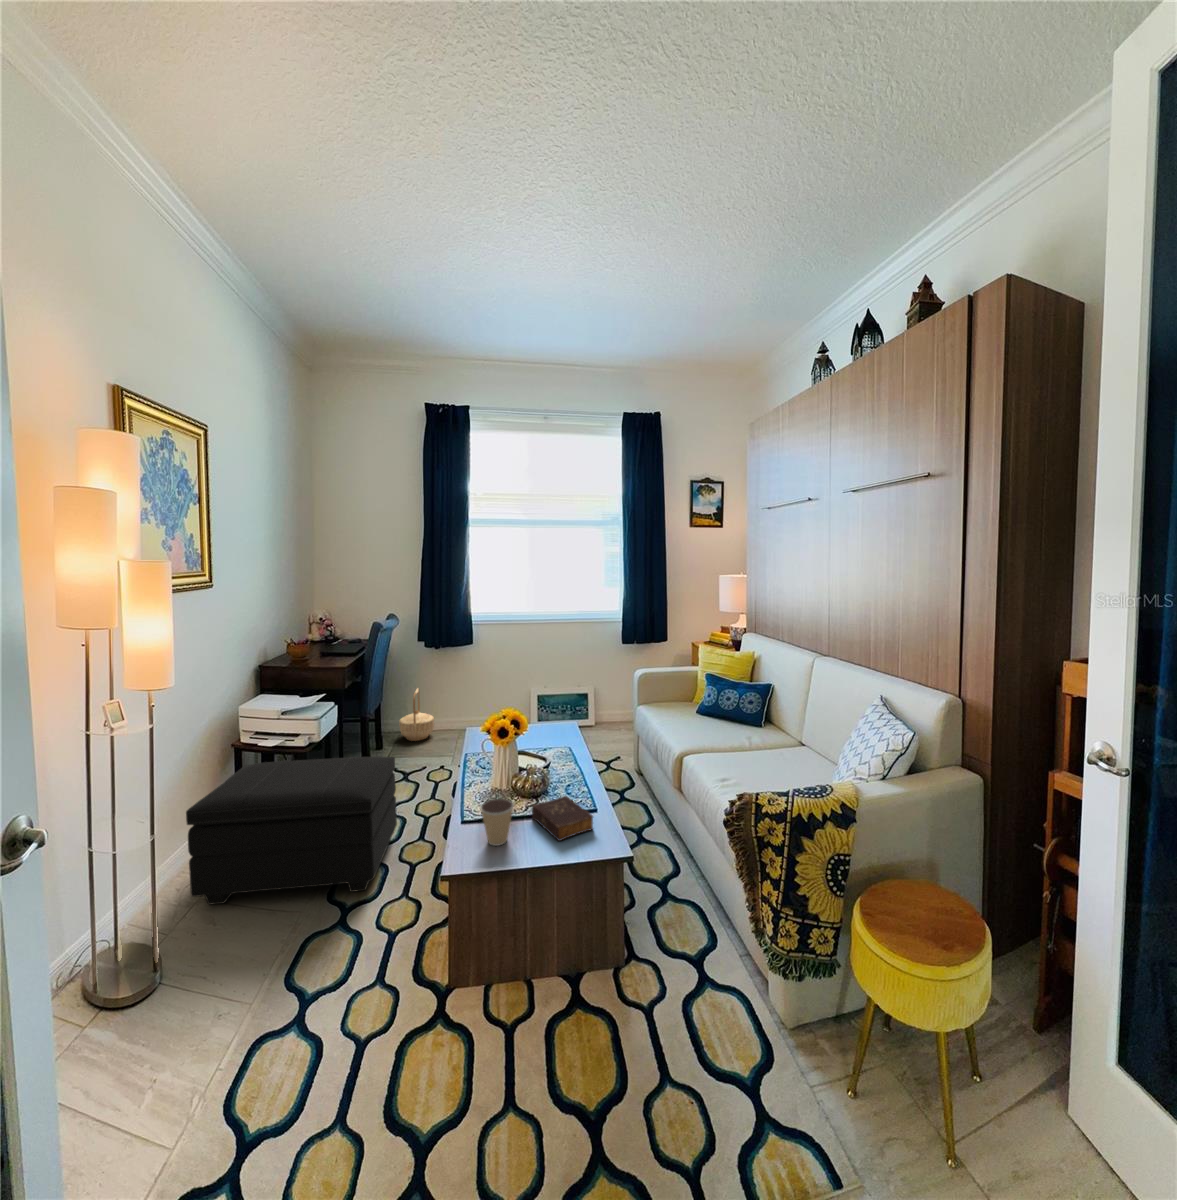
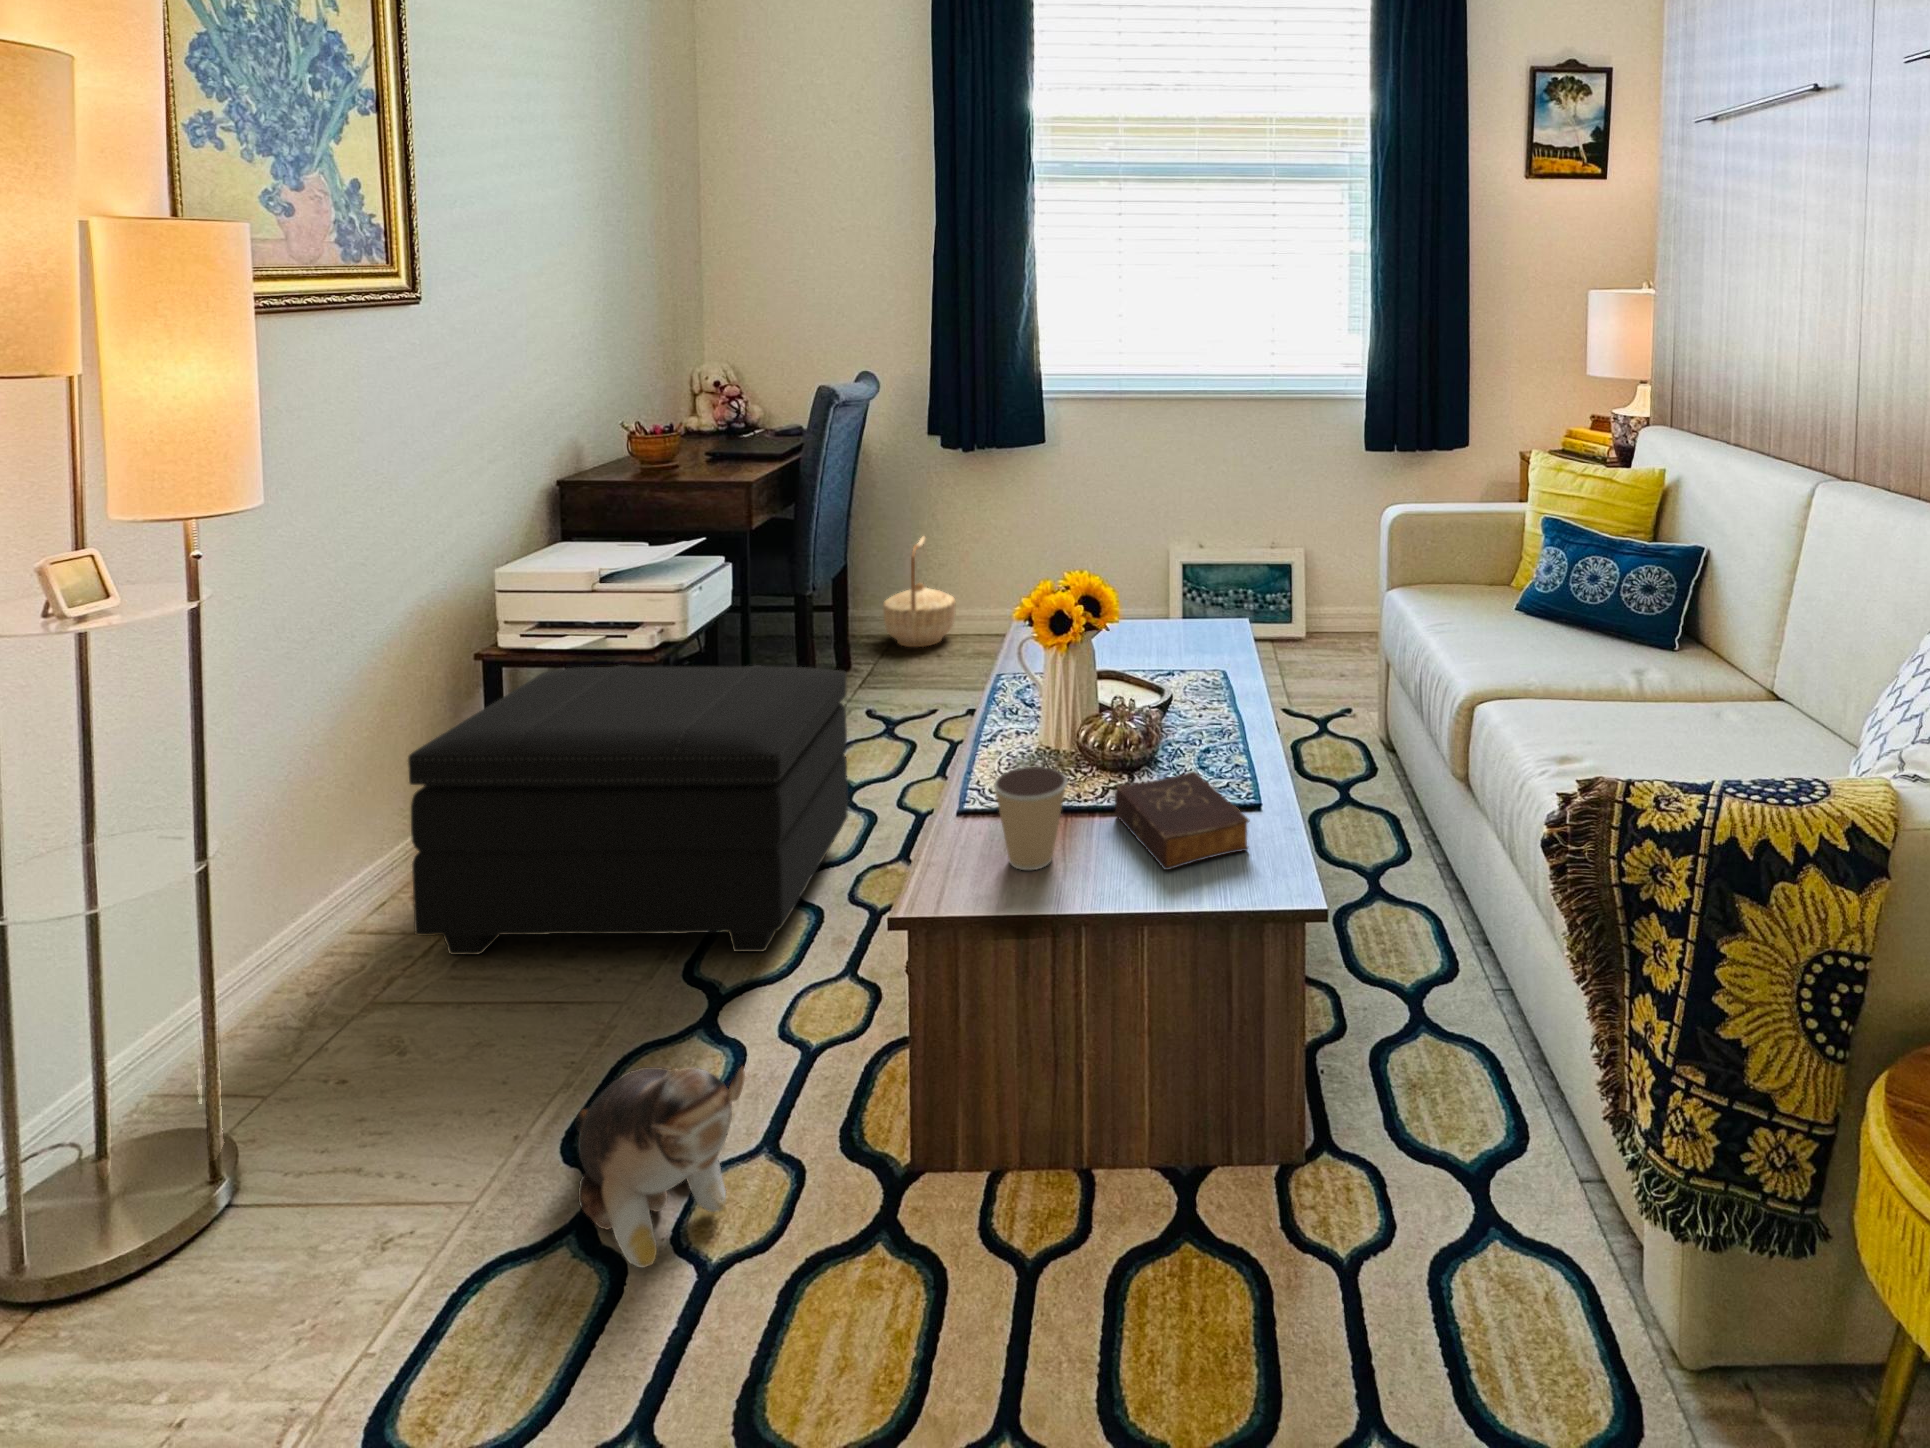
plush toy: none [286,945,377,1041] -> present [575,1067,745,1267]

